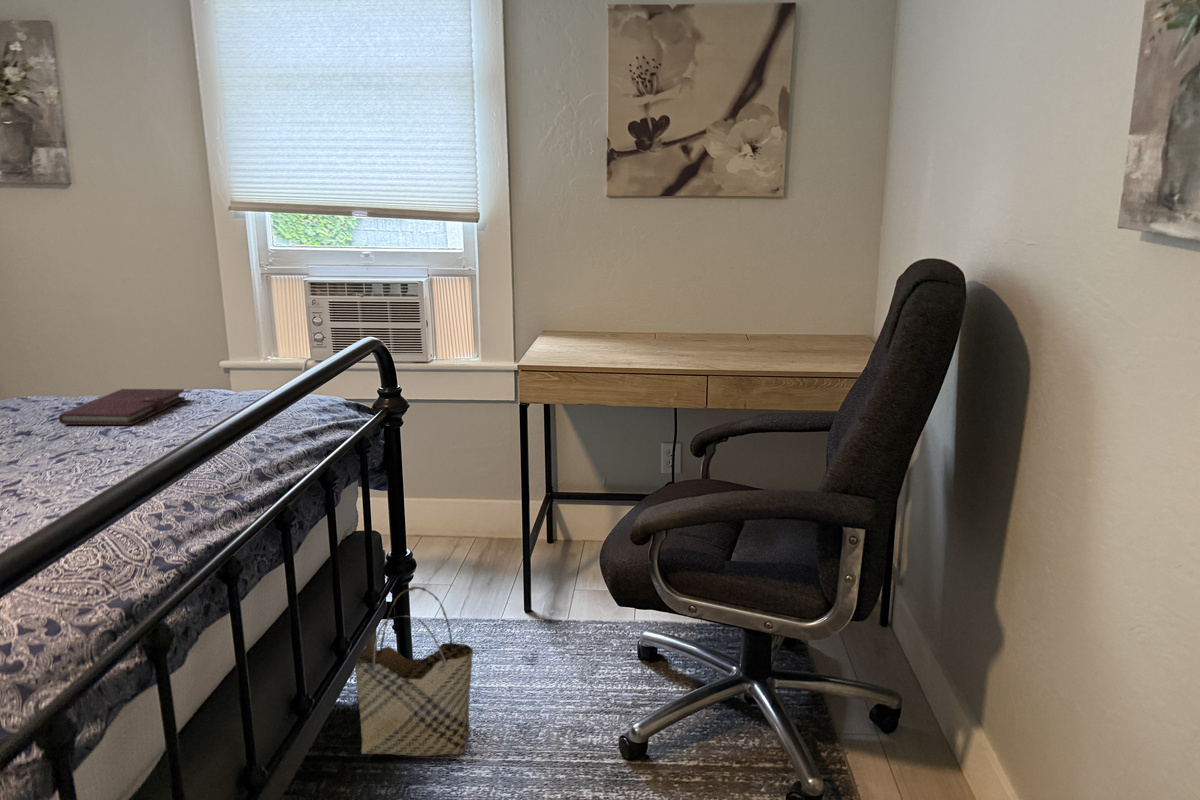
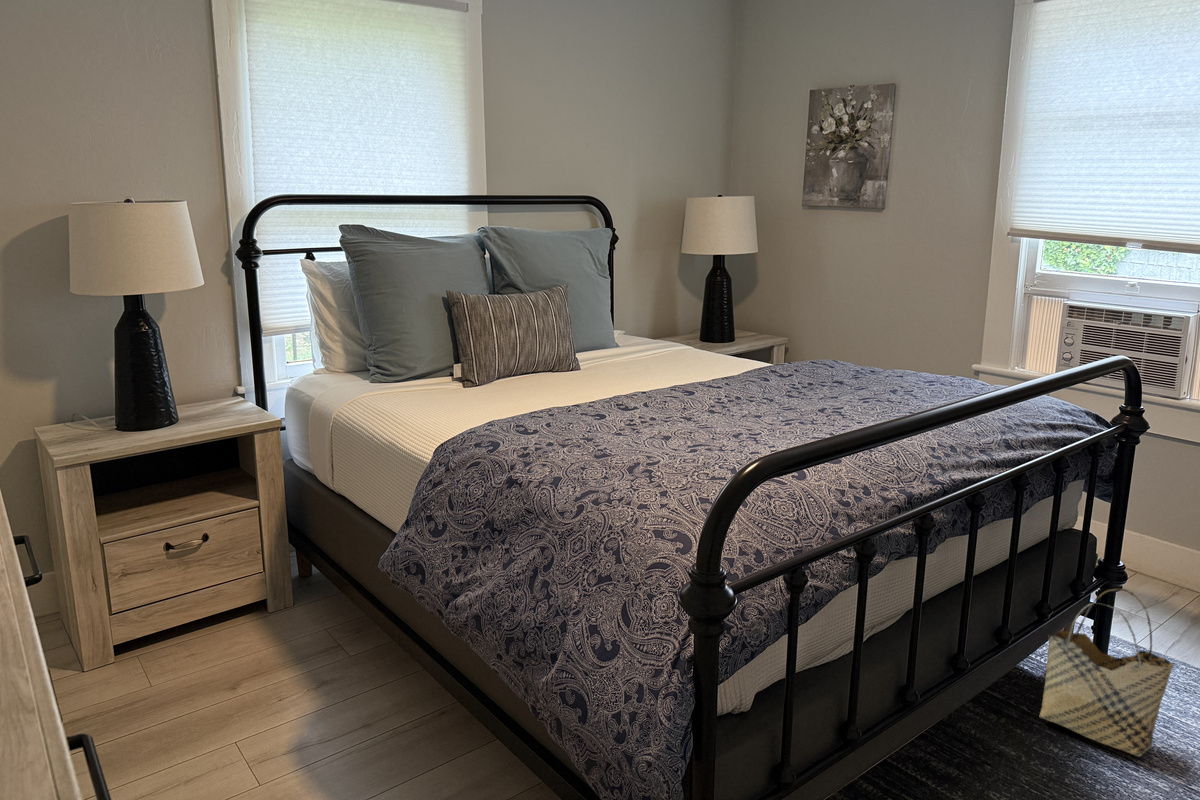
notebook: present [58,389,185,425] -> none [862,369,951,394]

